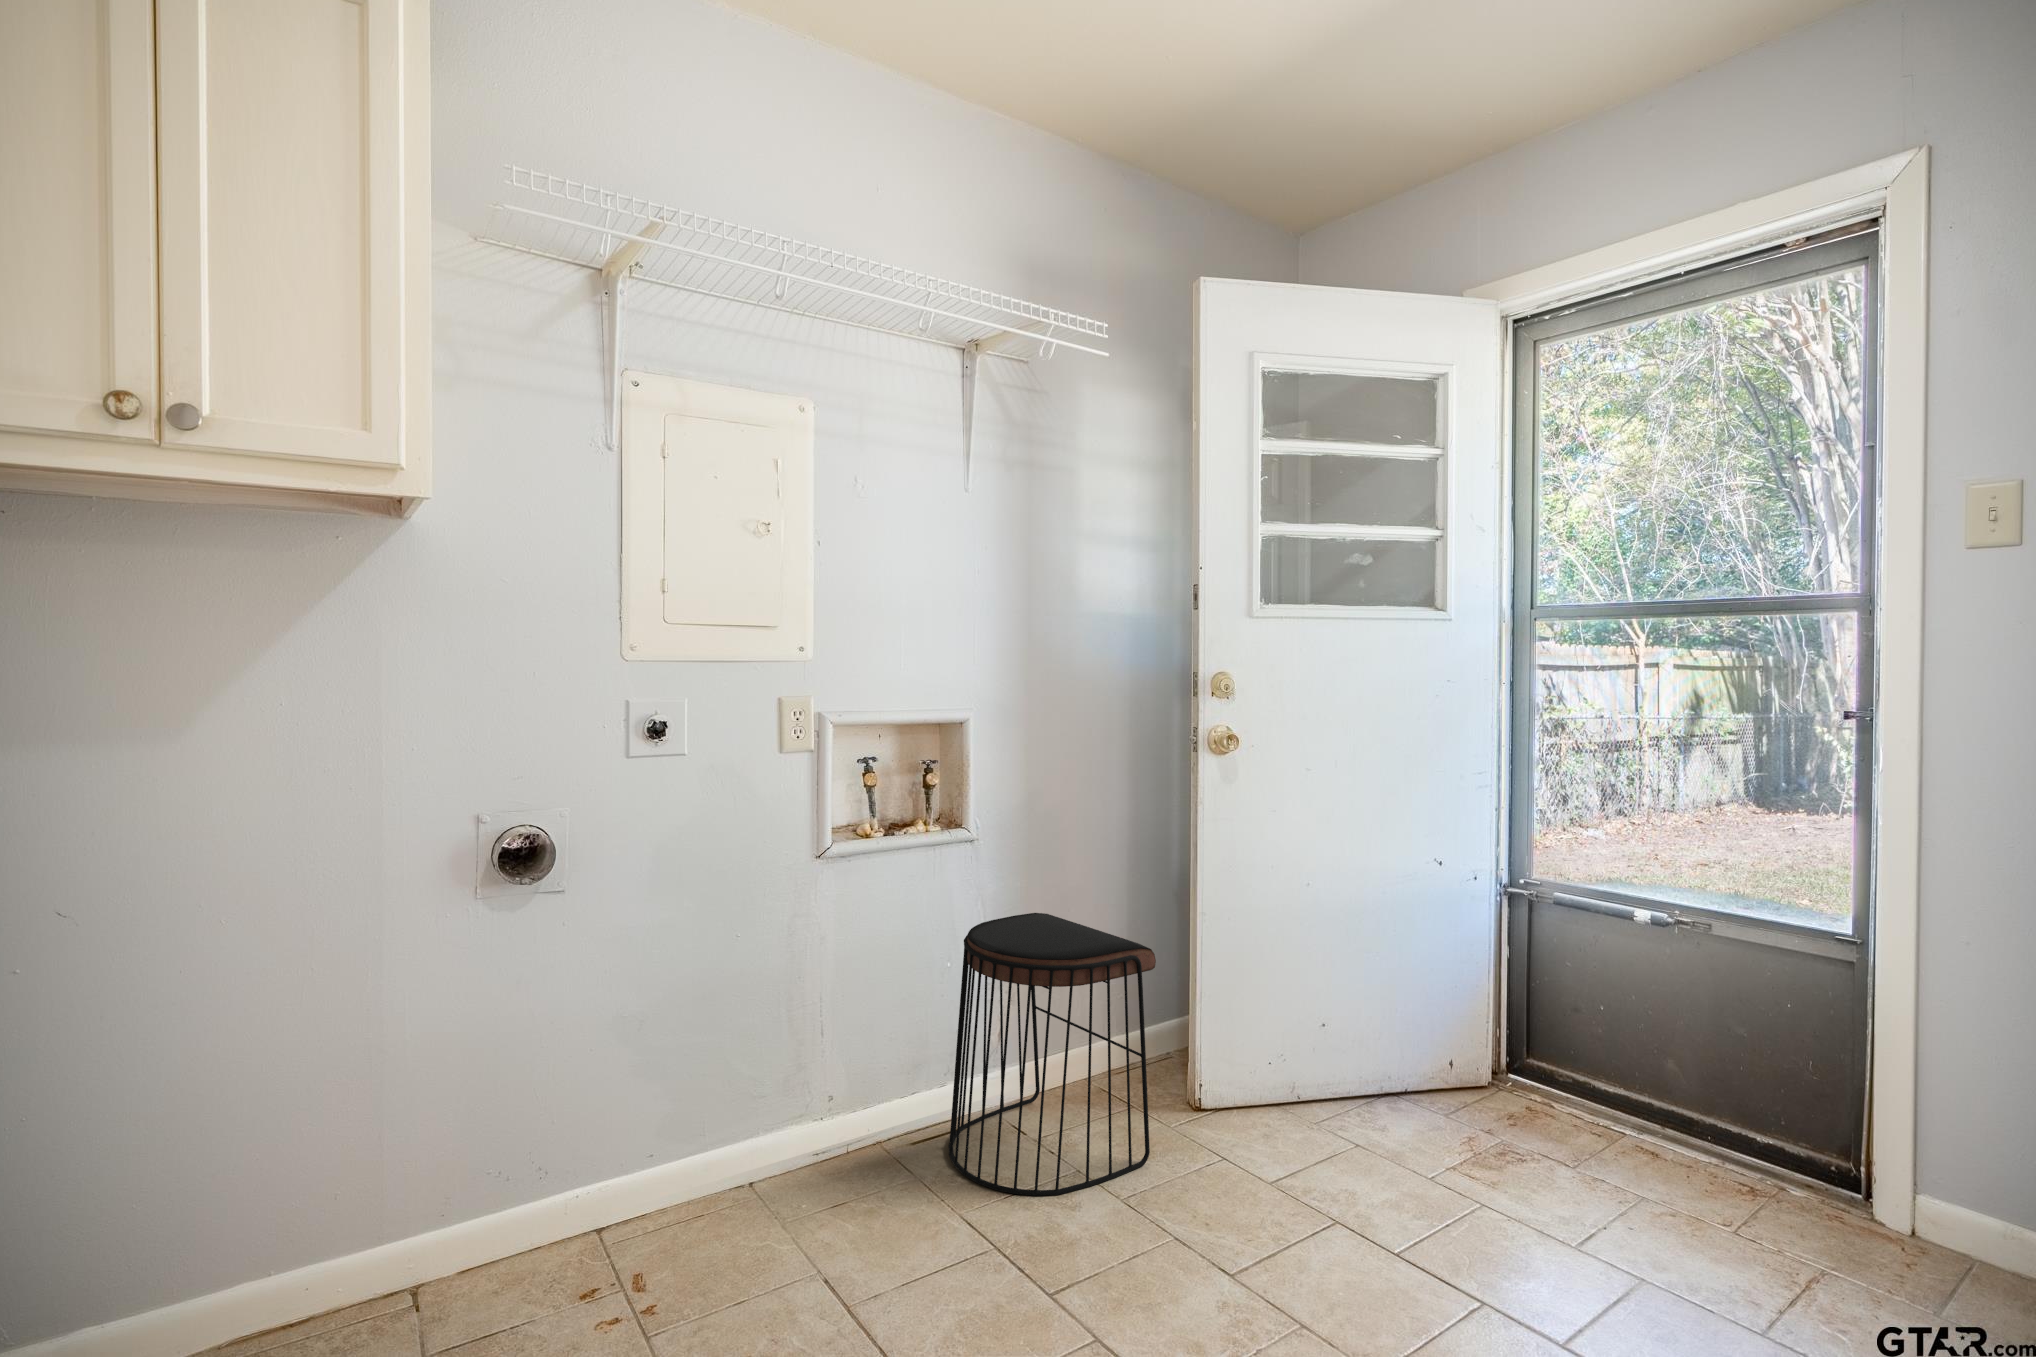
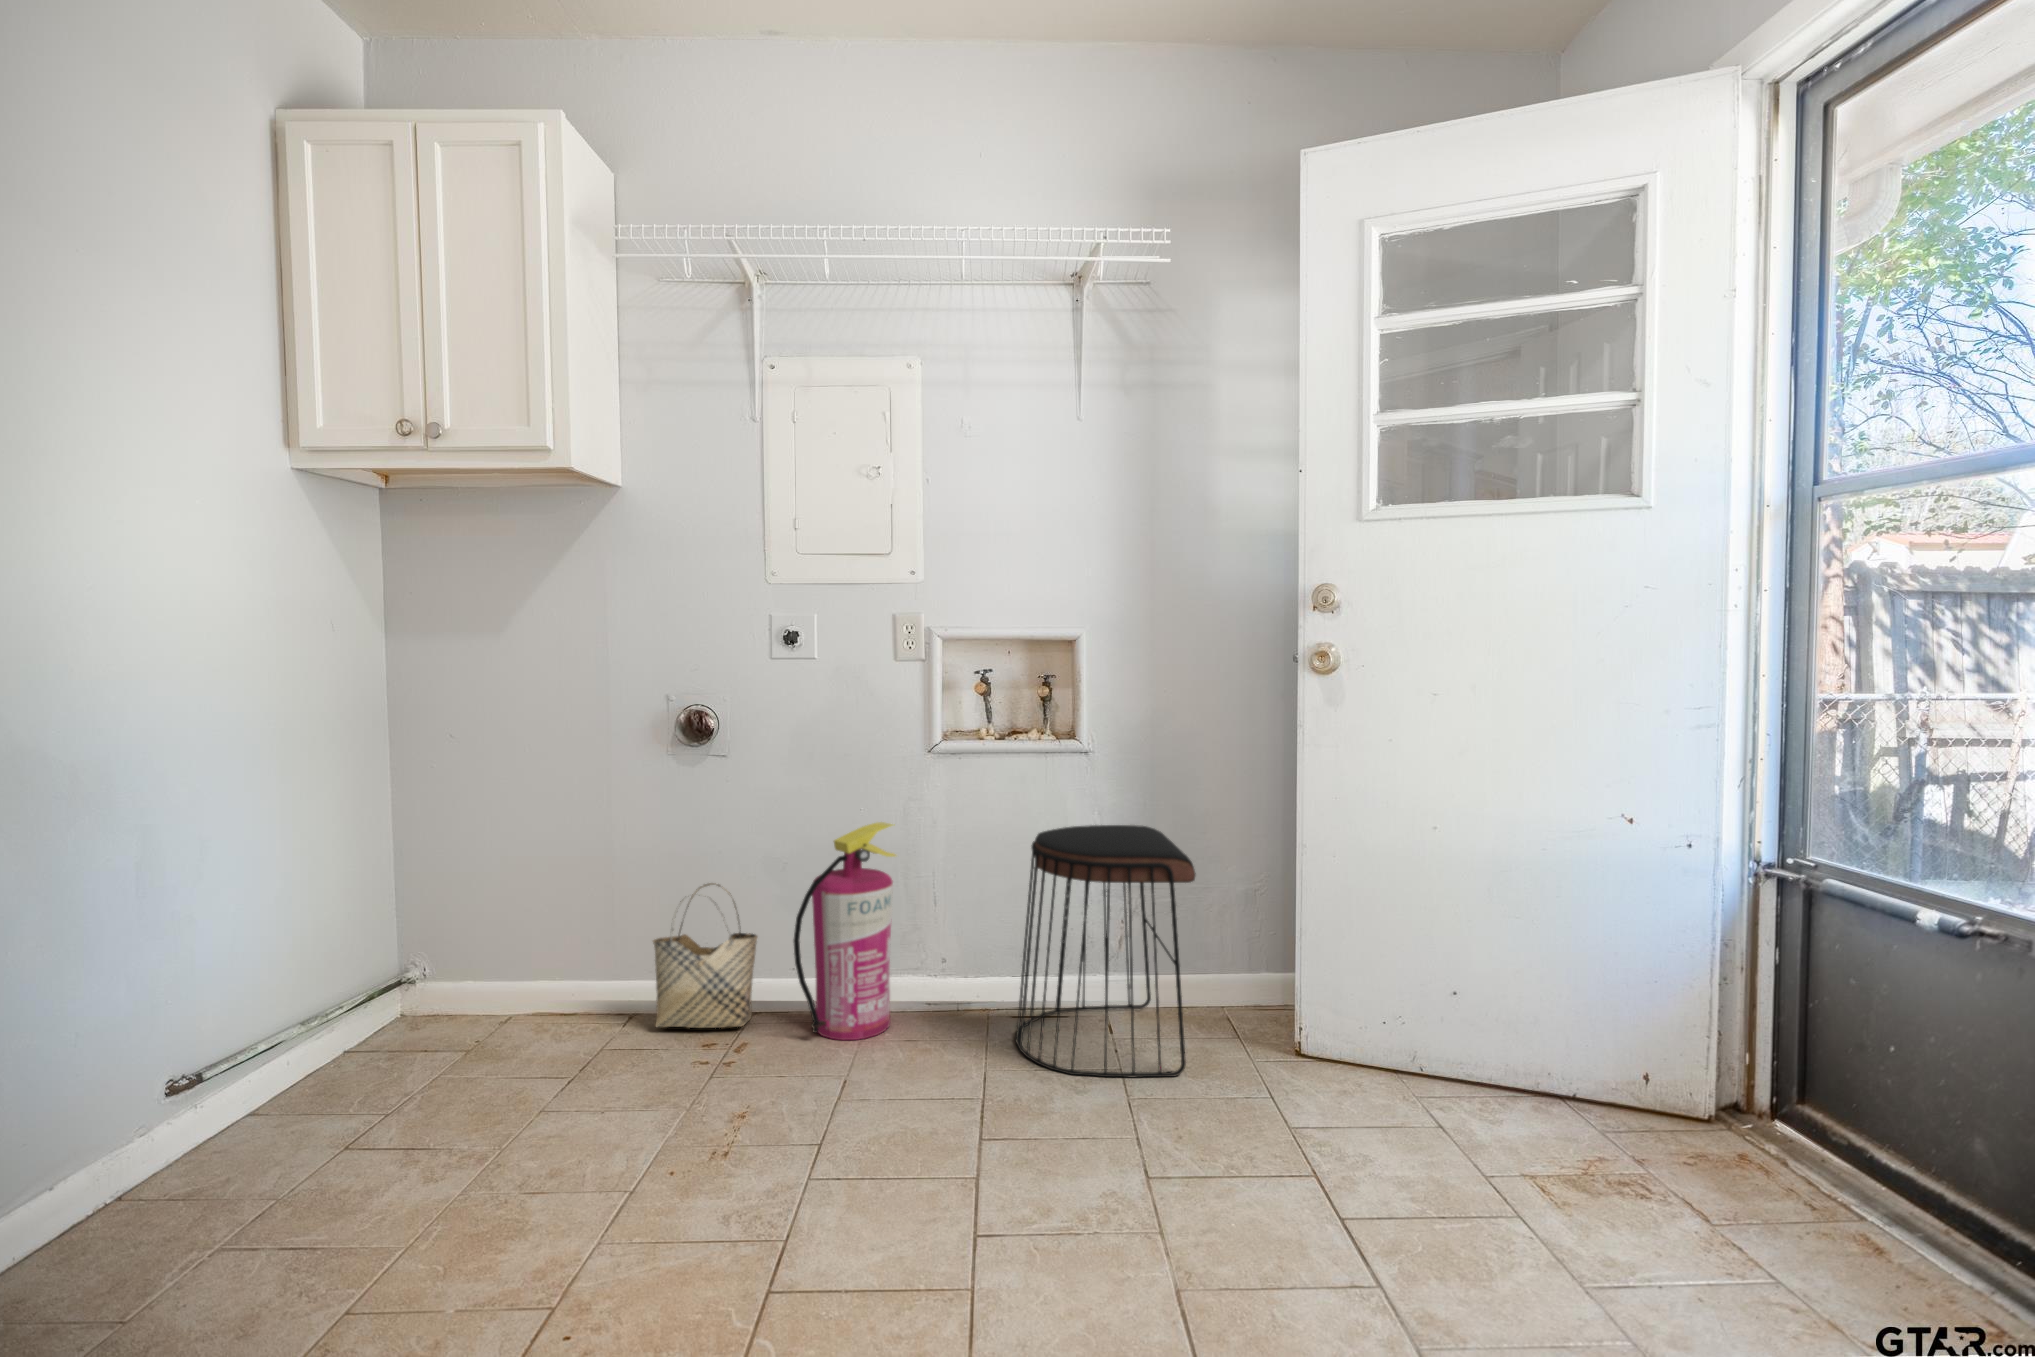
fire extinguisher: none [715,951,816,1238] -> present [794,822,896,1040]
woven basket: none [488,1072,636,1301] -> present [653,883,757,1028]

